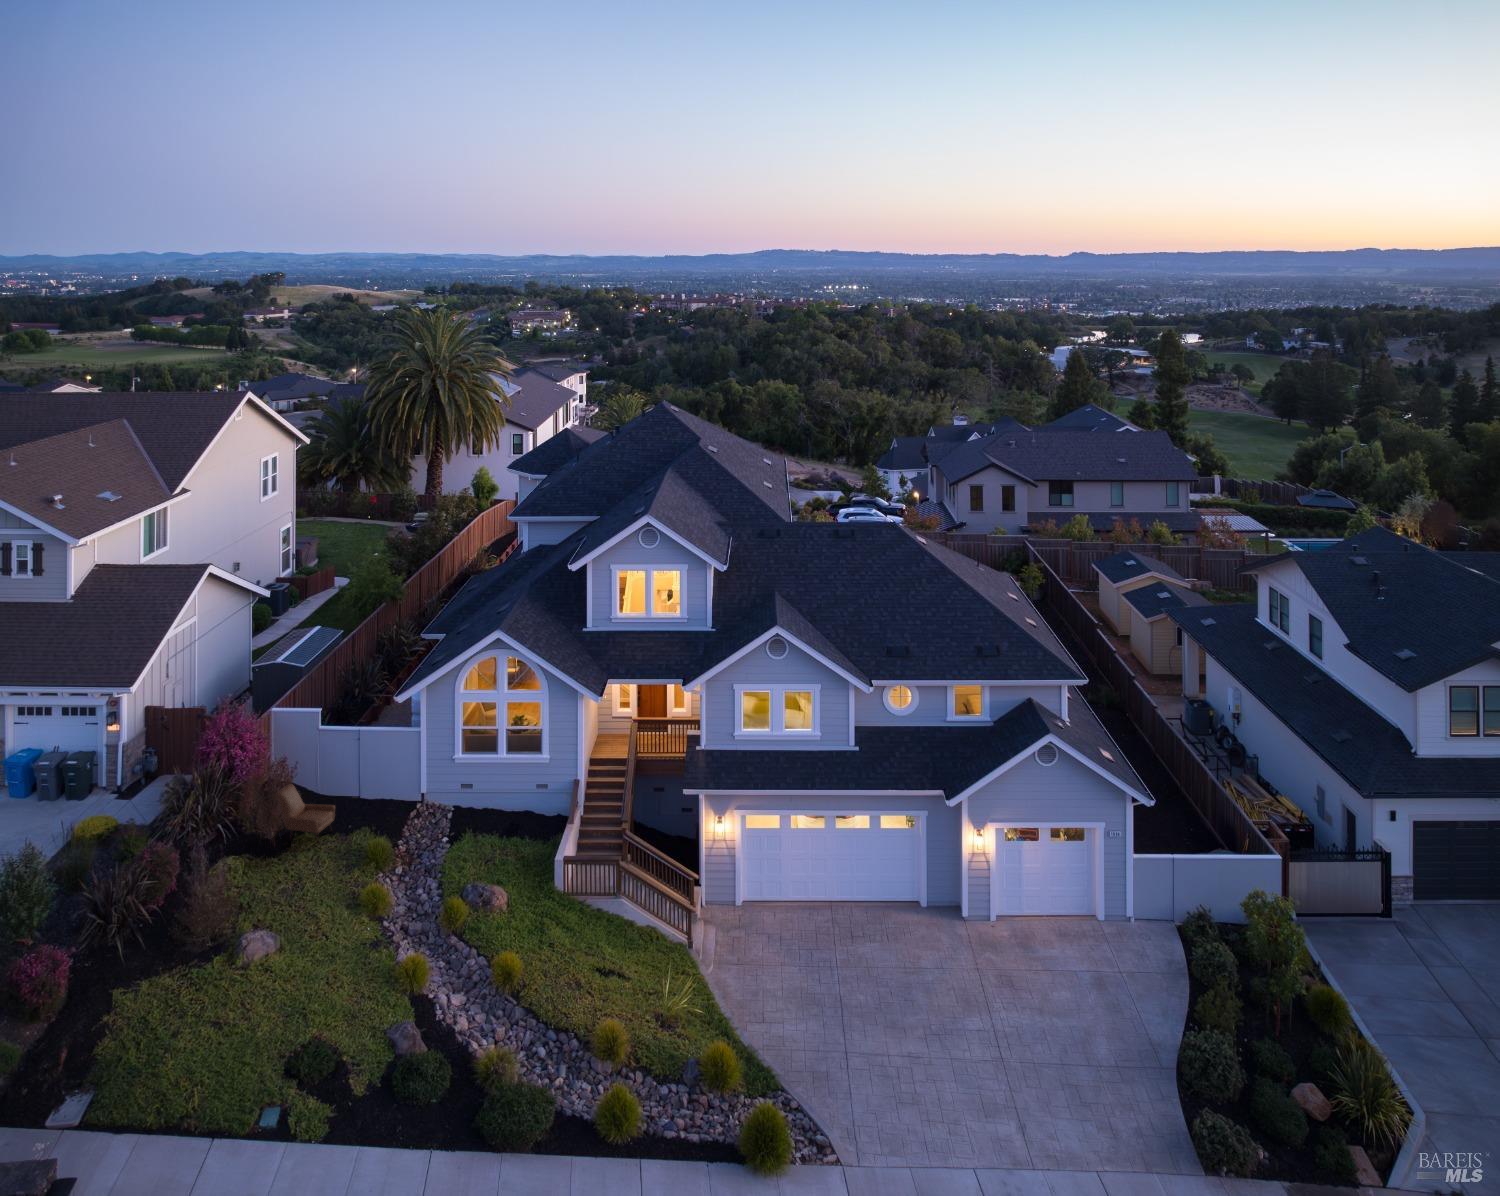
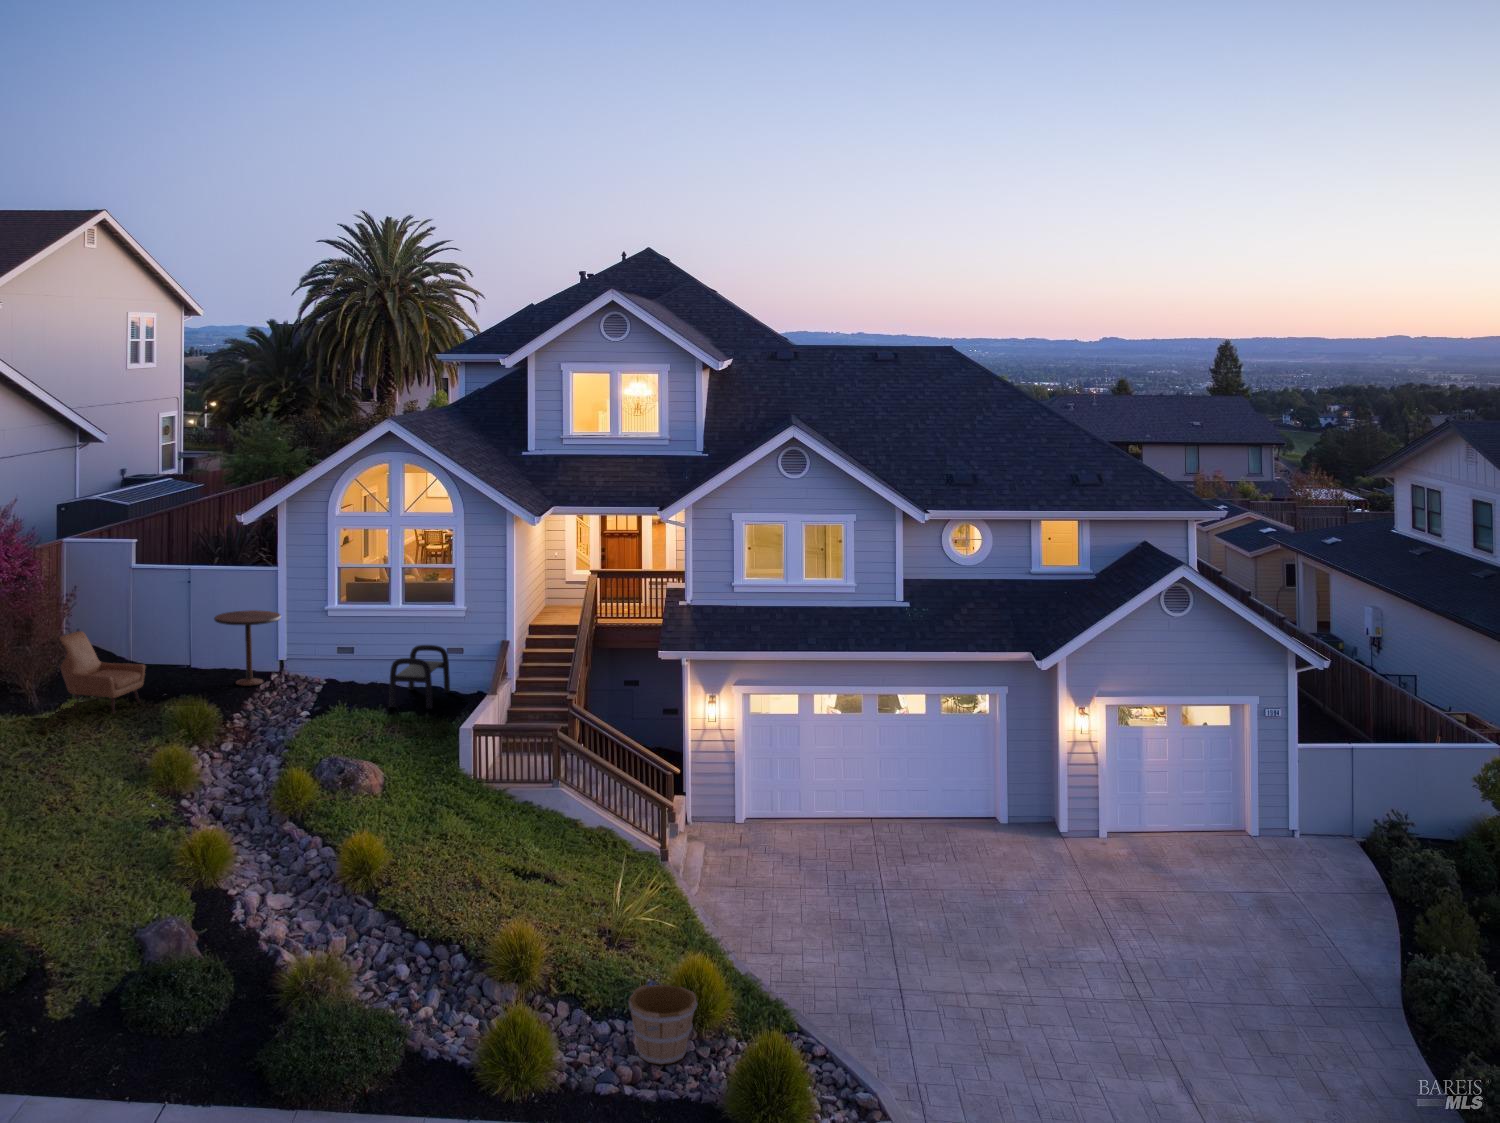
pedestal table: none [377,756,423,811] -> present [214,610,281,686]
bench: none [500,779,540,829] -> present [389,645,450,709]
wooden bucket: none [681,1065,722,1115] -> present [629,984,697,1064]

